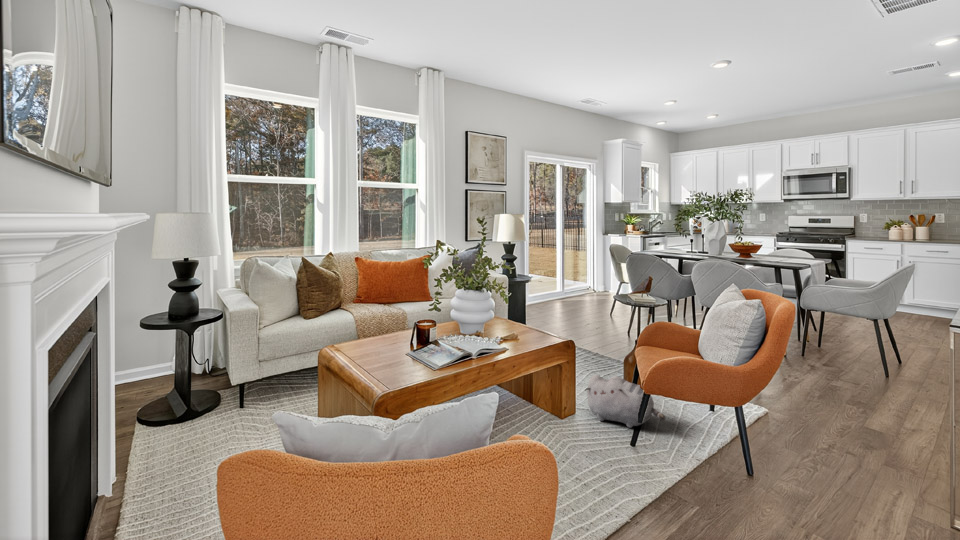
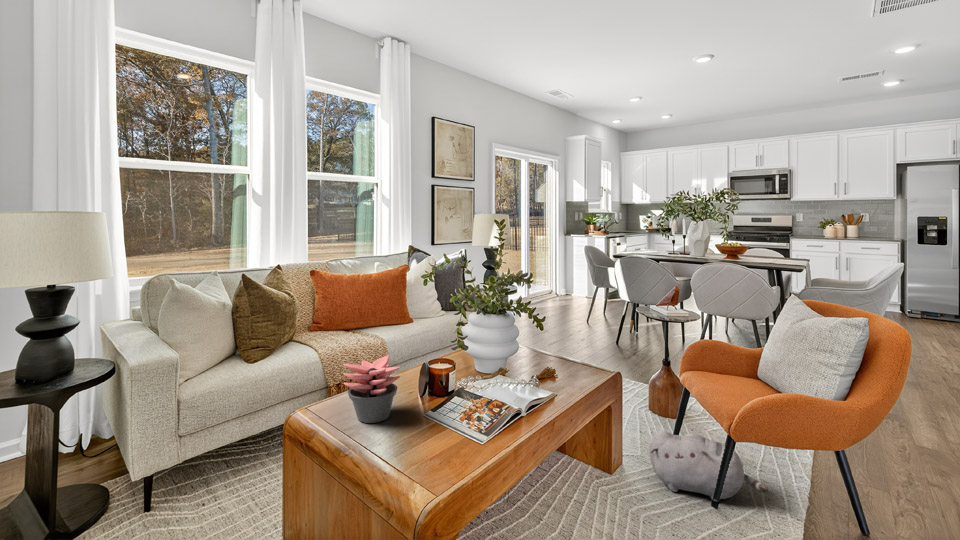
succulent plant: none [355,307,392,348] -> present [343,355,400,423]

